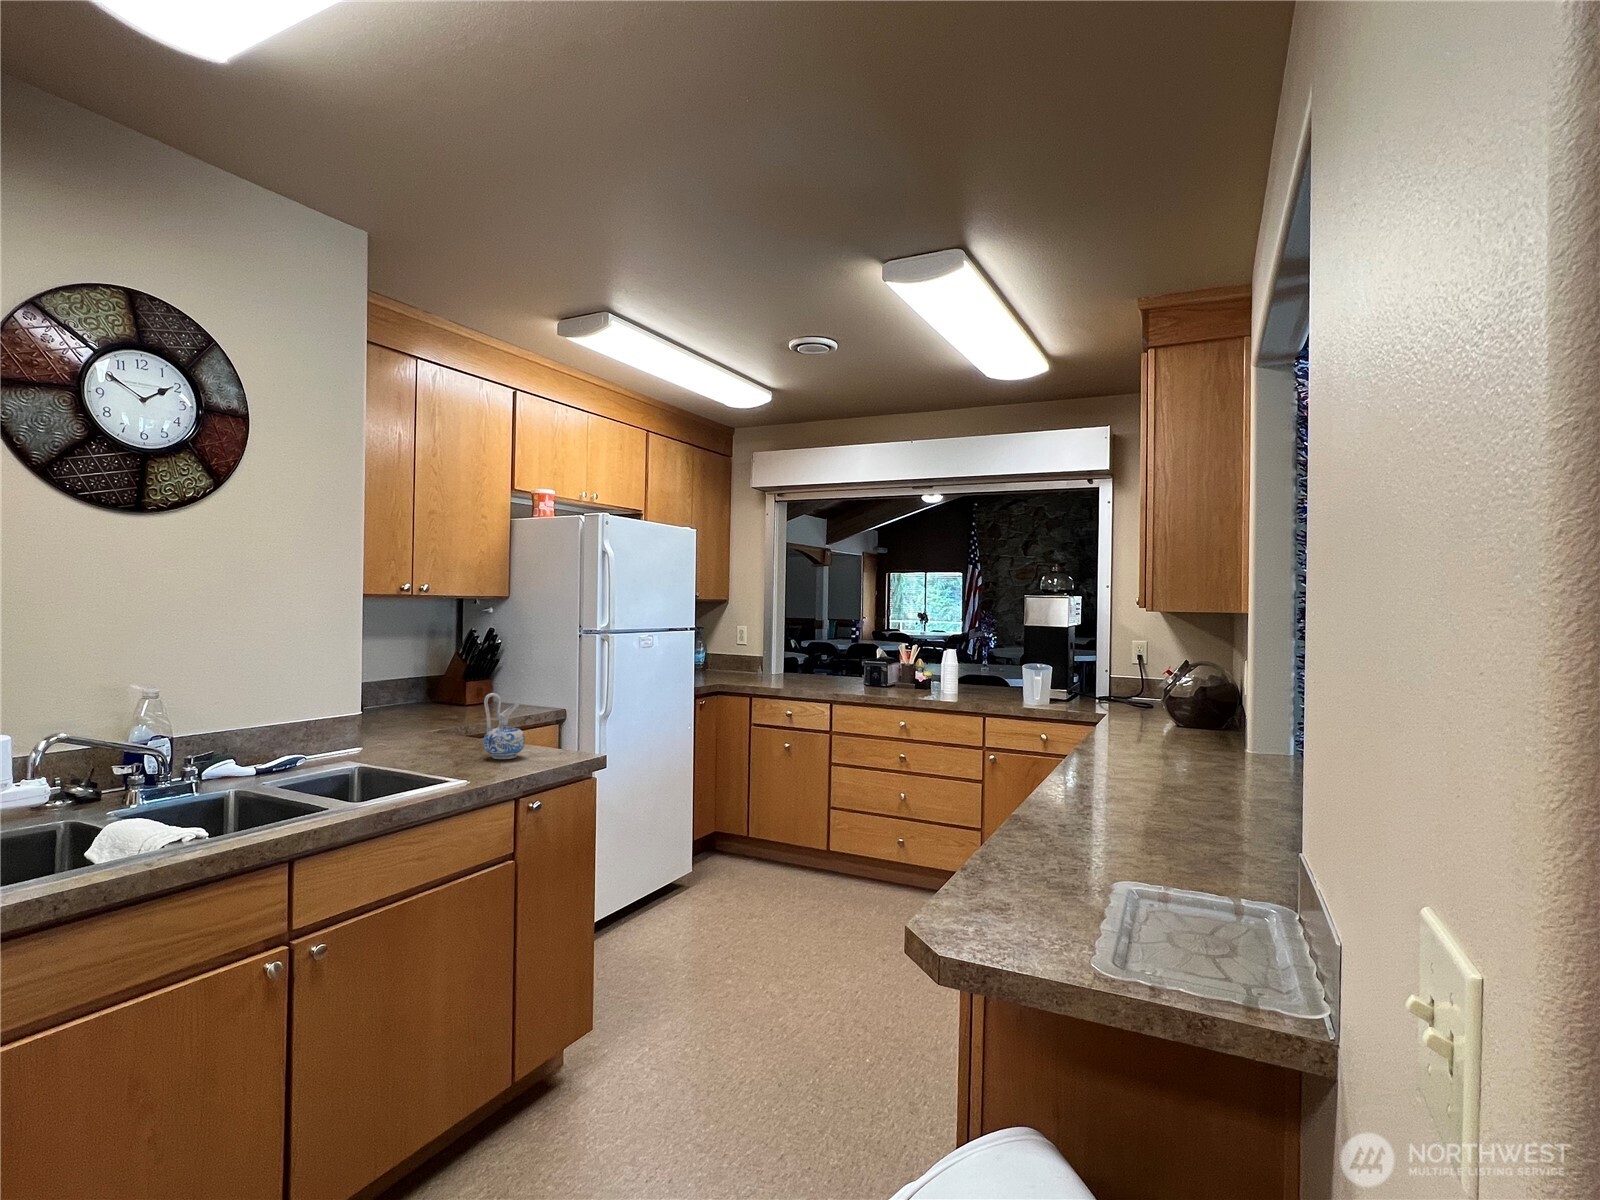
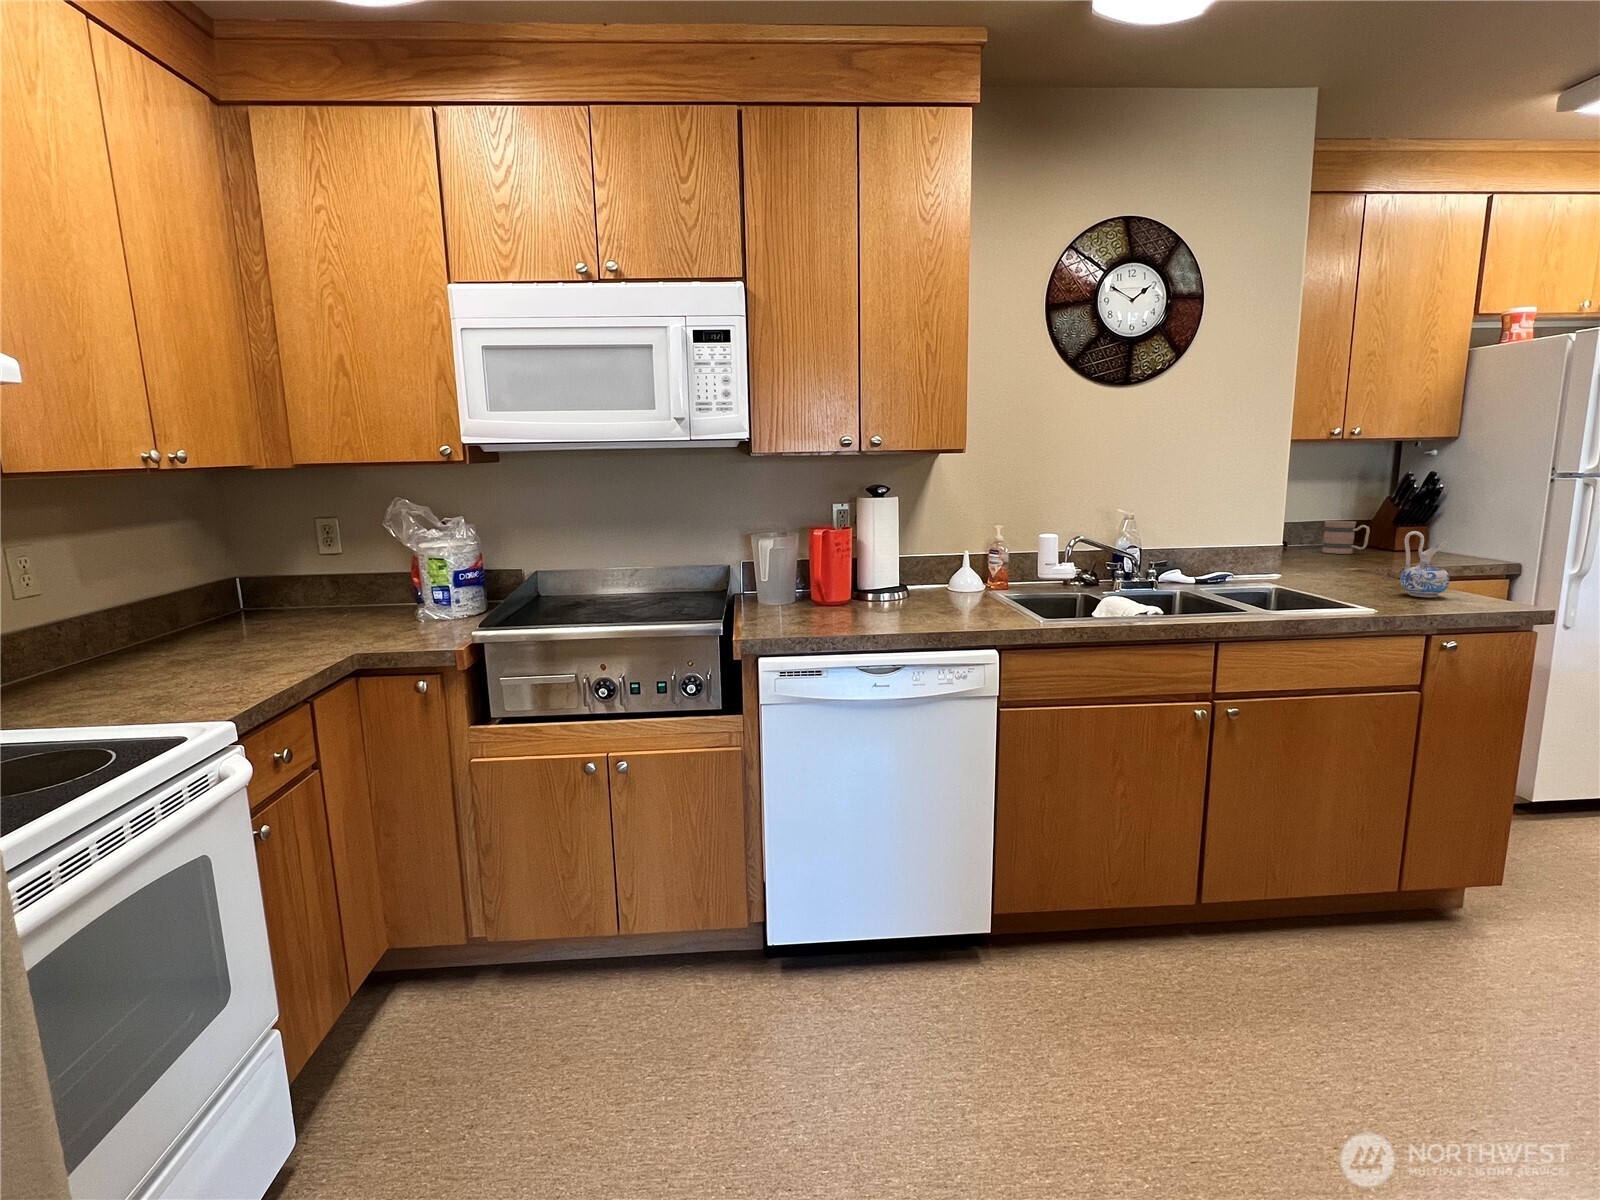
mug: none [401,679,445,714] -> present [1322,521,1370,554]

